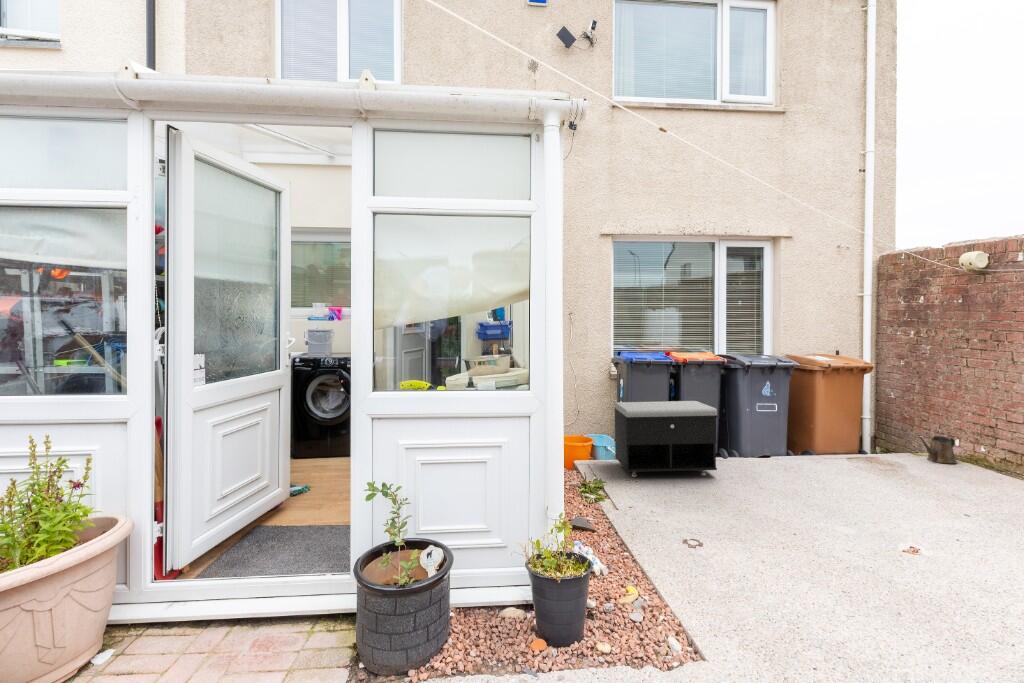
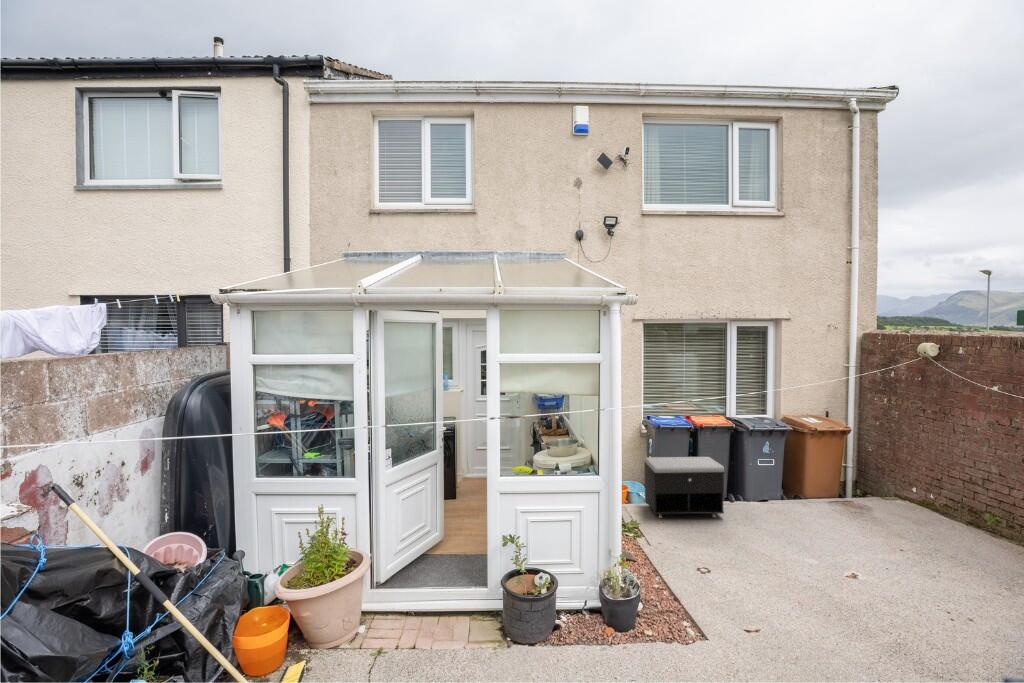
watering can: present [917,436,957,464] -> none [883,486,914,509]

